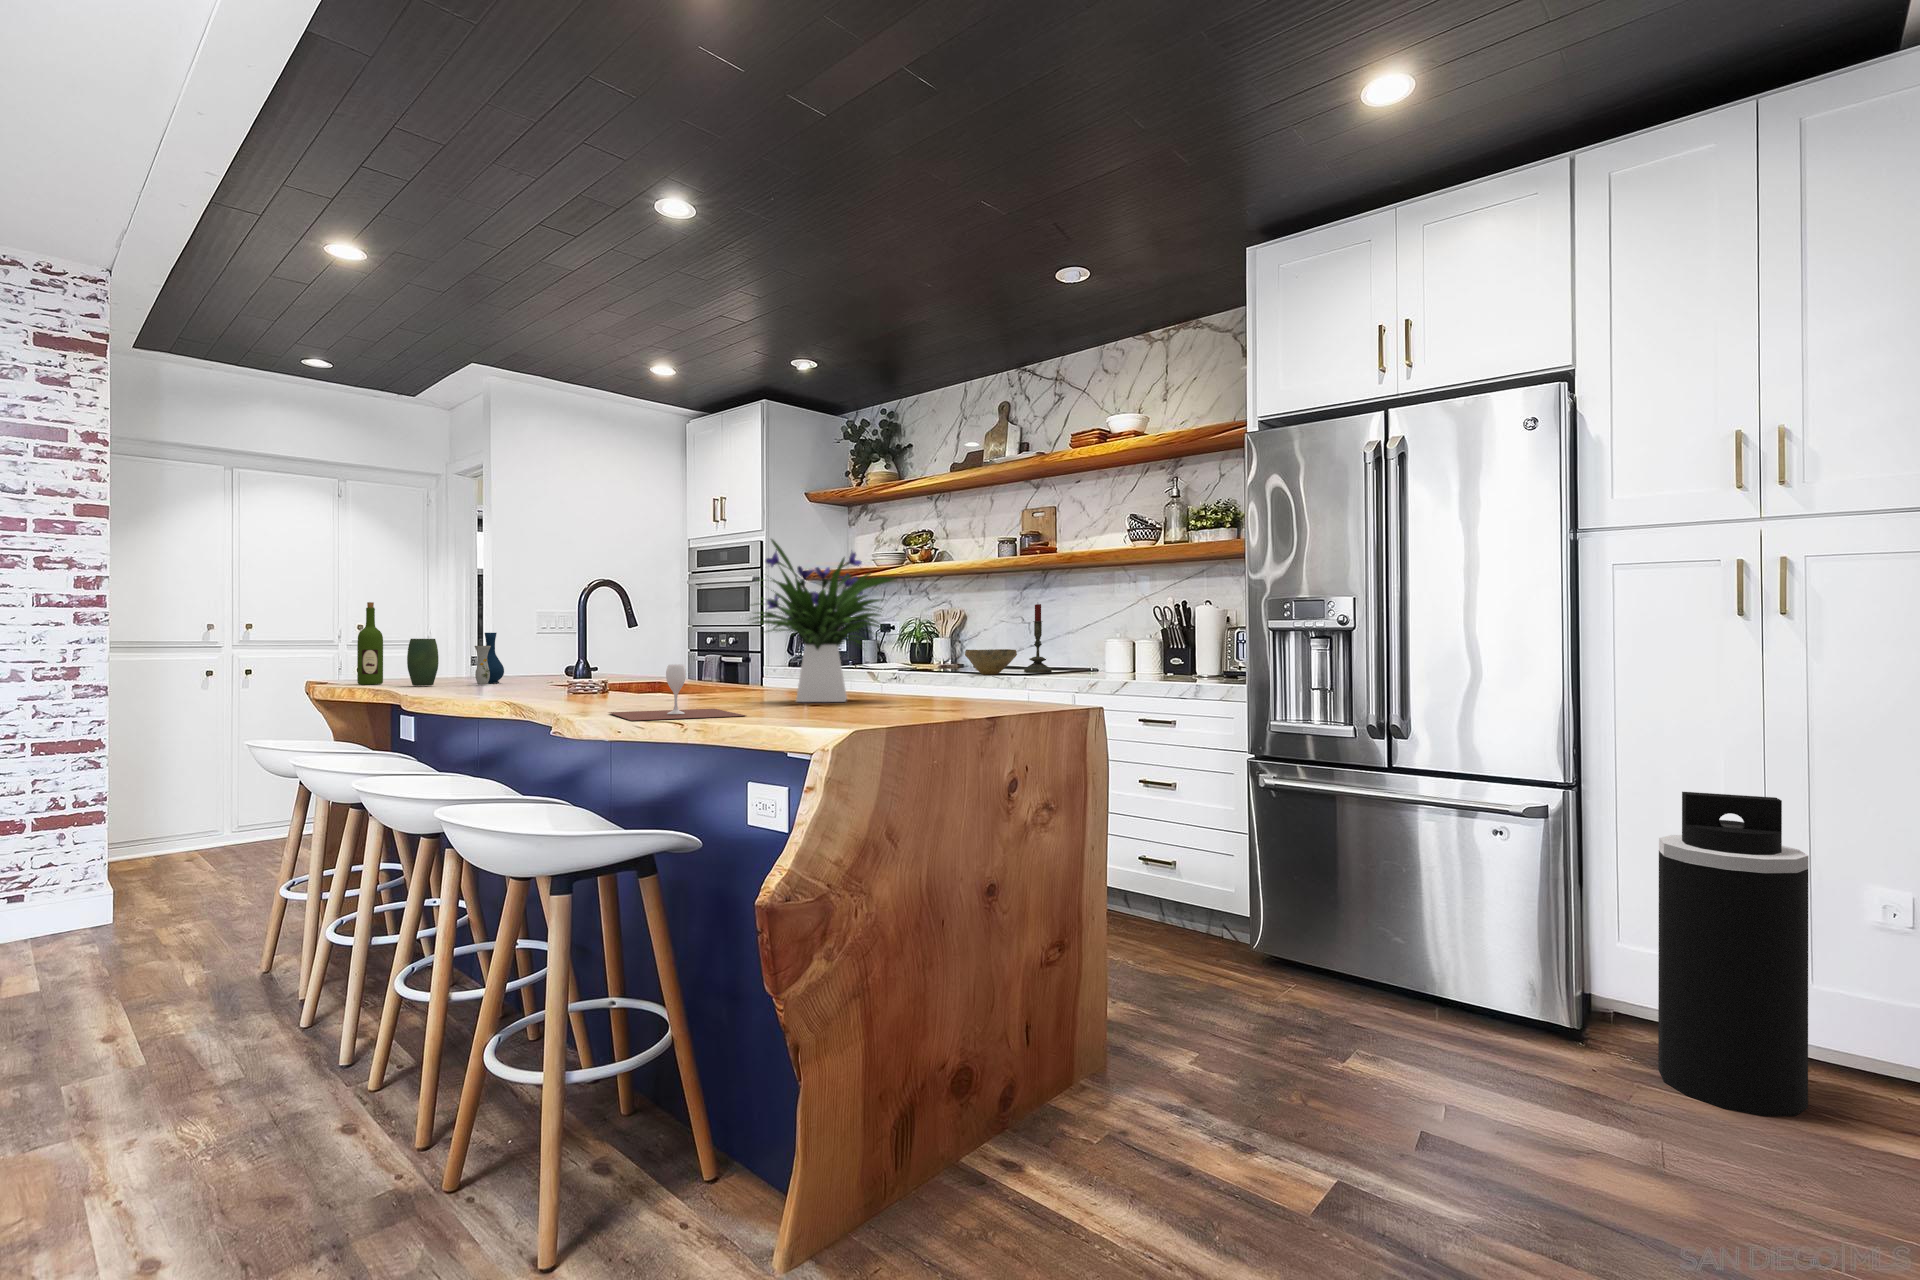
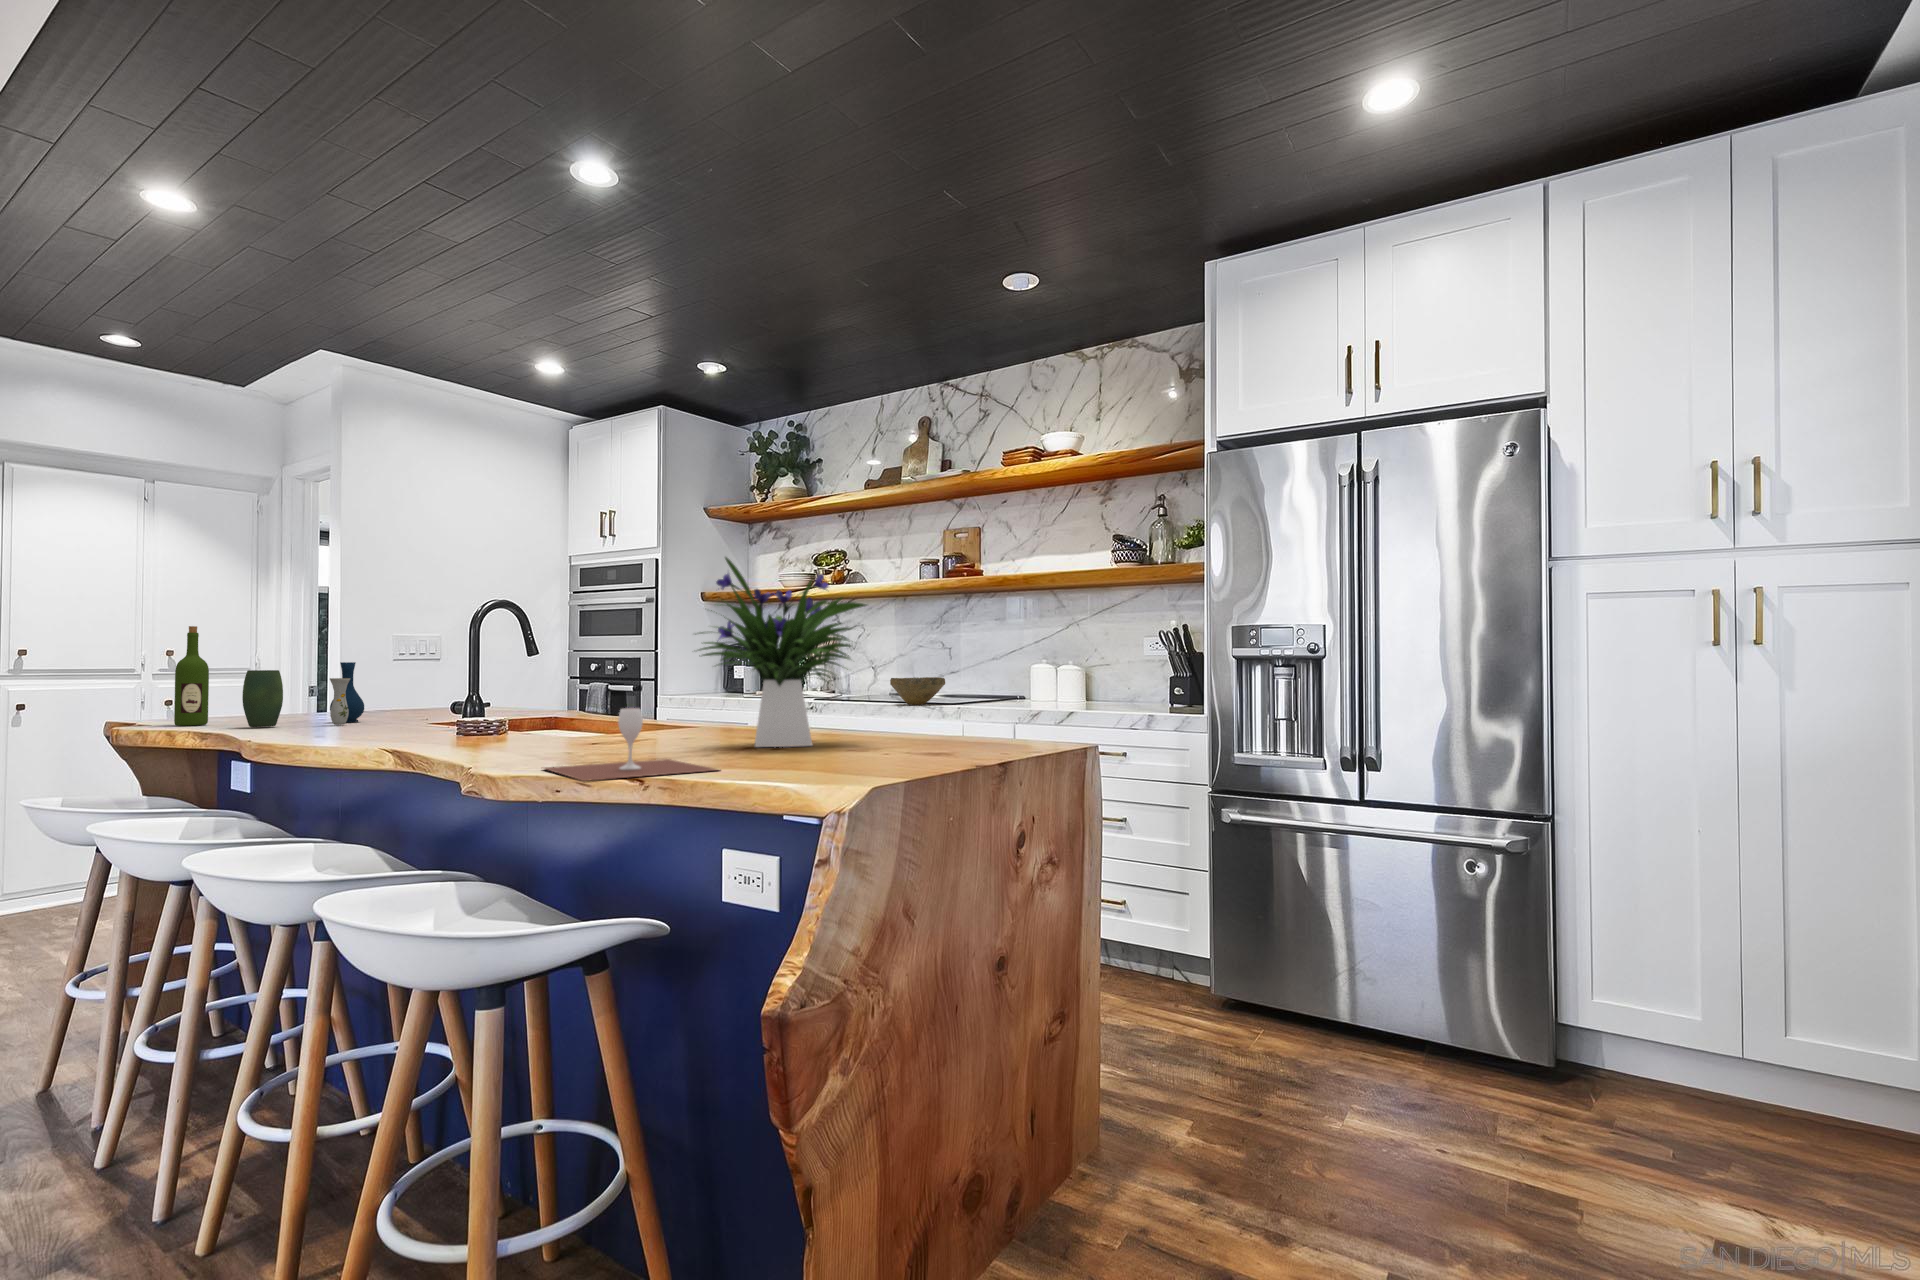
candle: present [1024,604,1052,672] -> none [948,627,977,701]
trash can: present [1658,792,1808,1116] -> none [1644,824,1799,1155]

